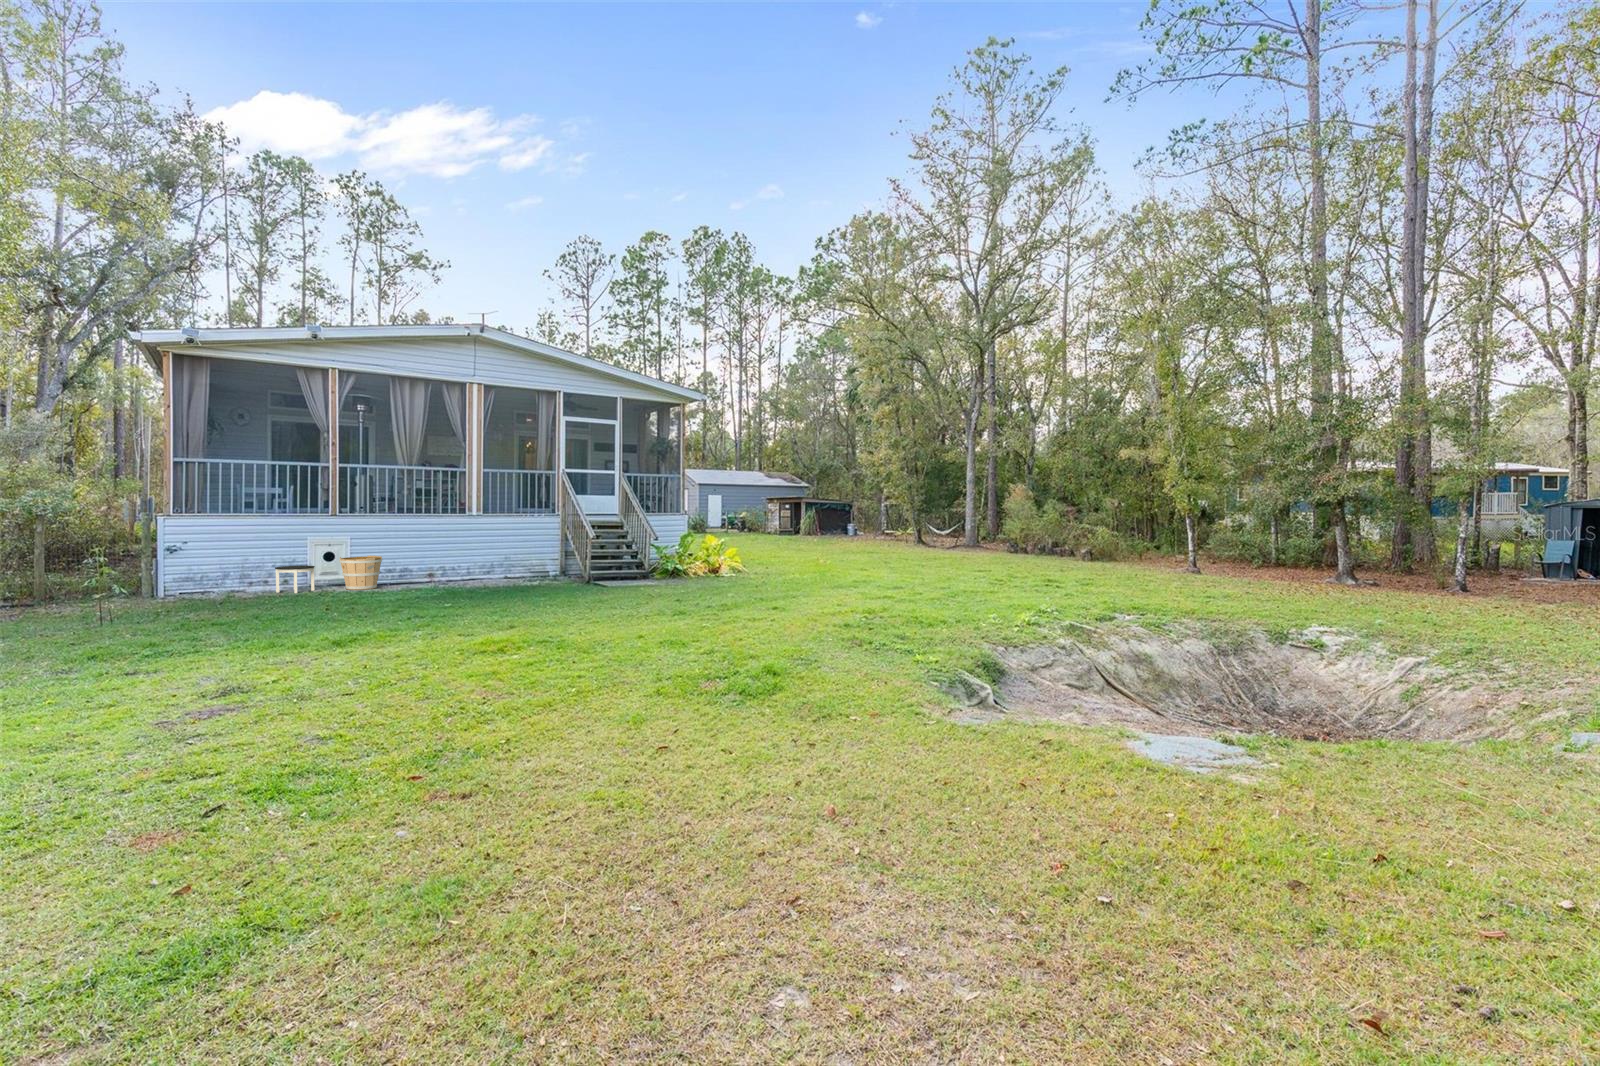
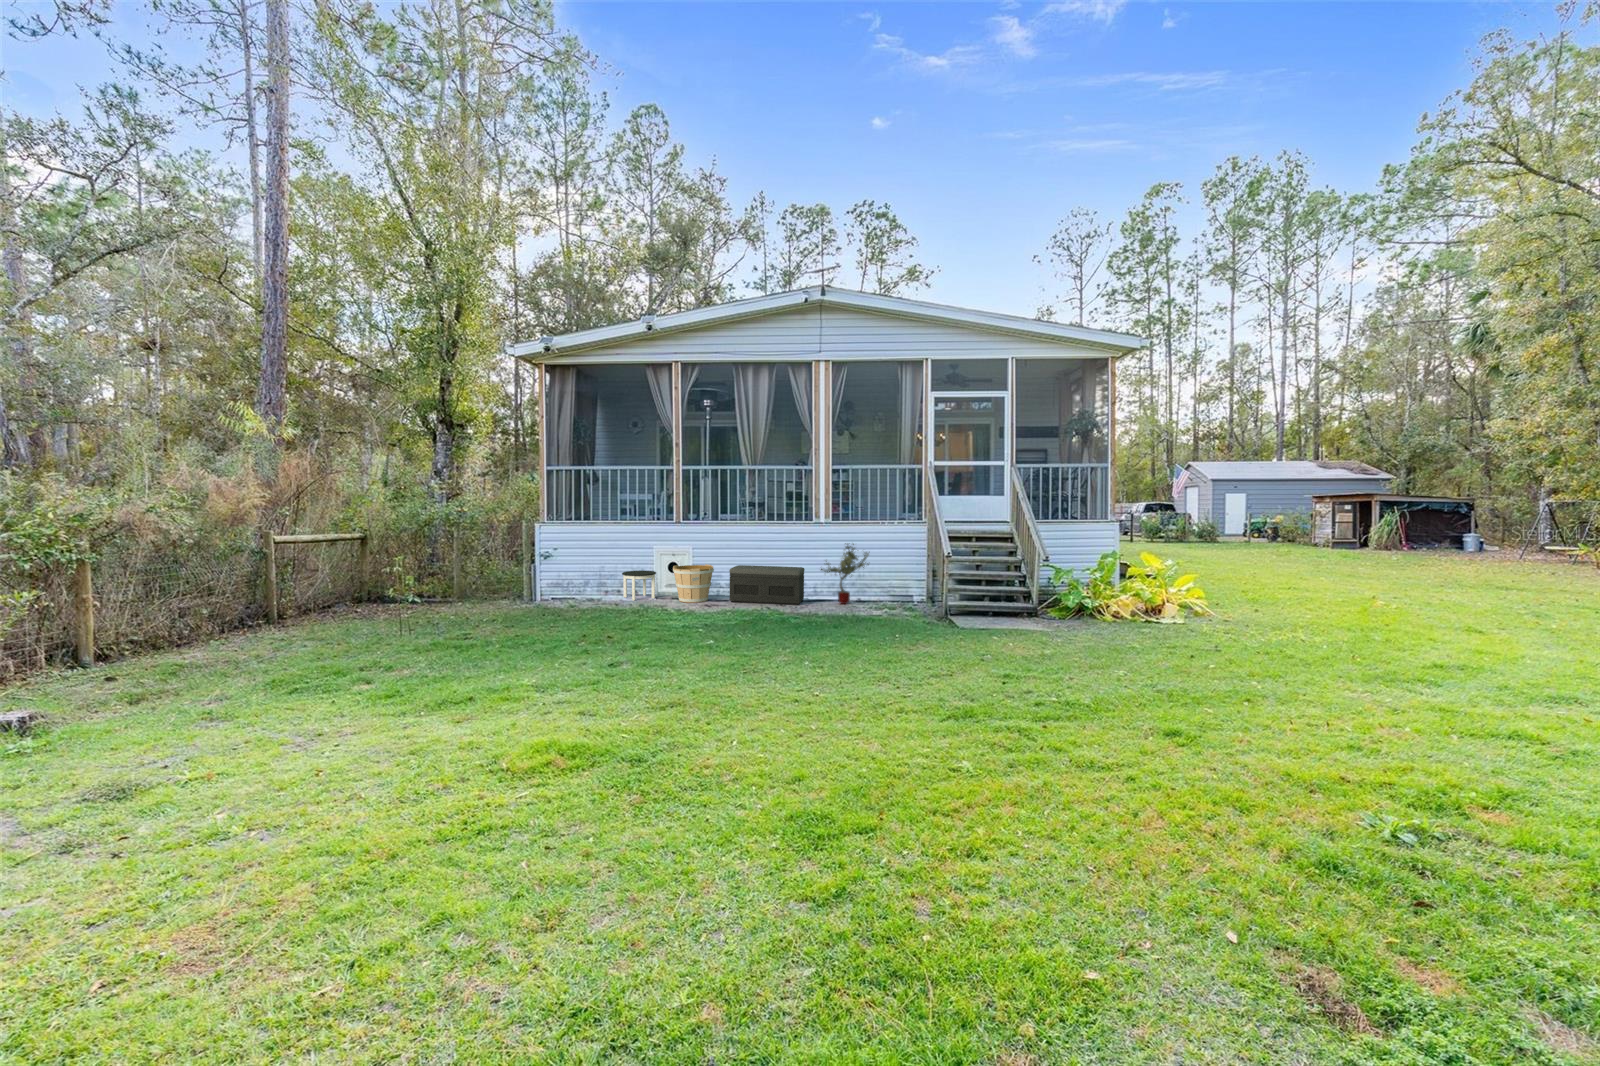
potted tree: none [484,530,527,580] -> present [821,543,869,604]
storage bench: none [400,553,471,586] -> present [729,565,805,605]

